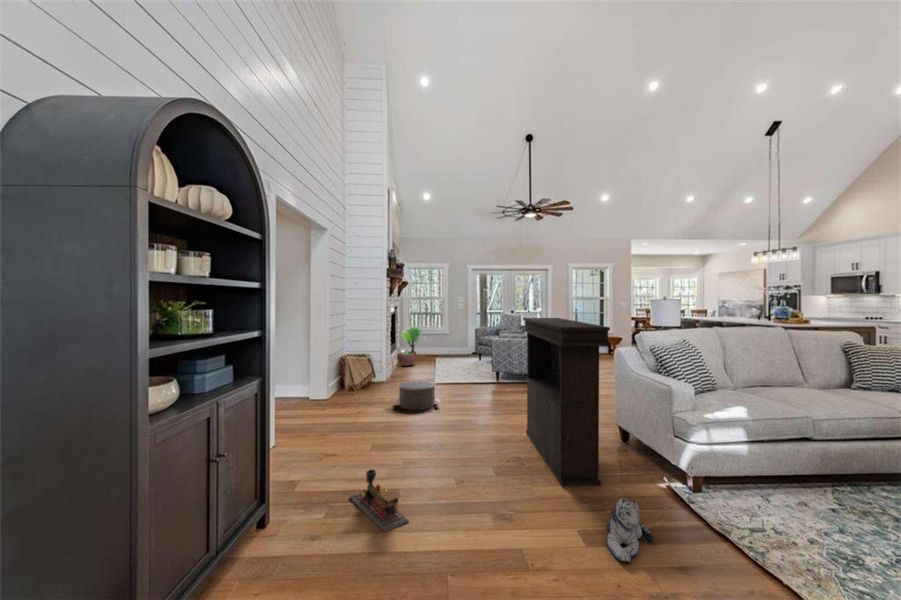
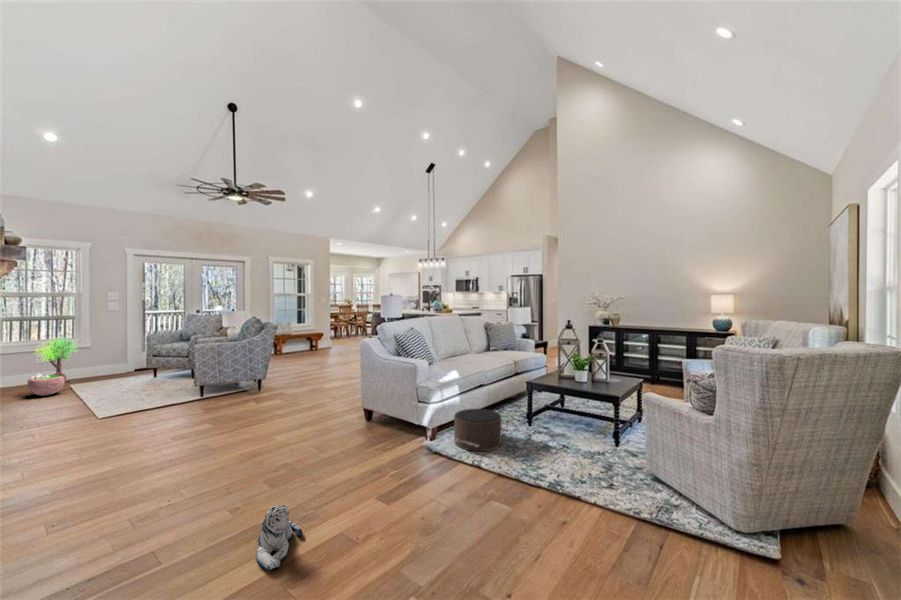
console table: present [523,318,610,487] -> none [278,318,380,465]
pouf: present [395,381,439,410] -> present [454,409,509,451]
toy train: present [350,469,409,532] -> none [116,512,223,567]
plush toy: present [607,499,653,562] -> present [256,505,302,571]

